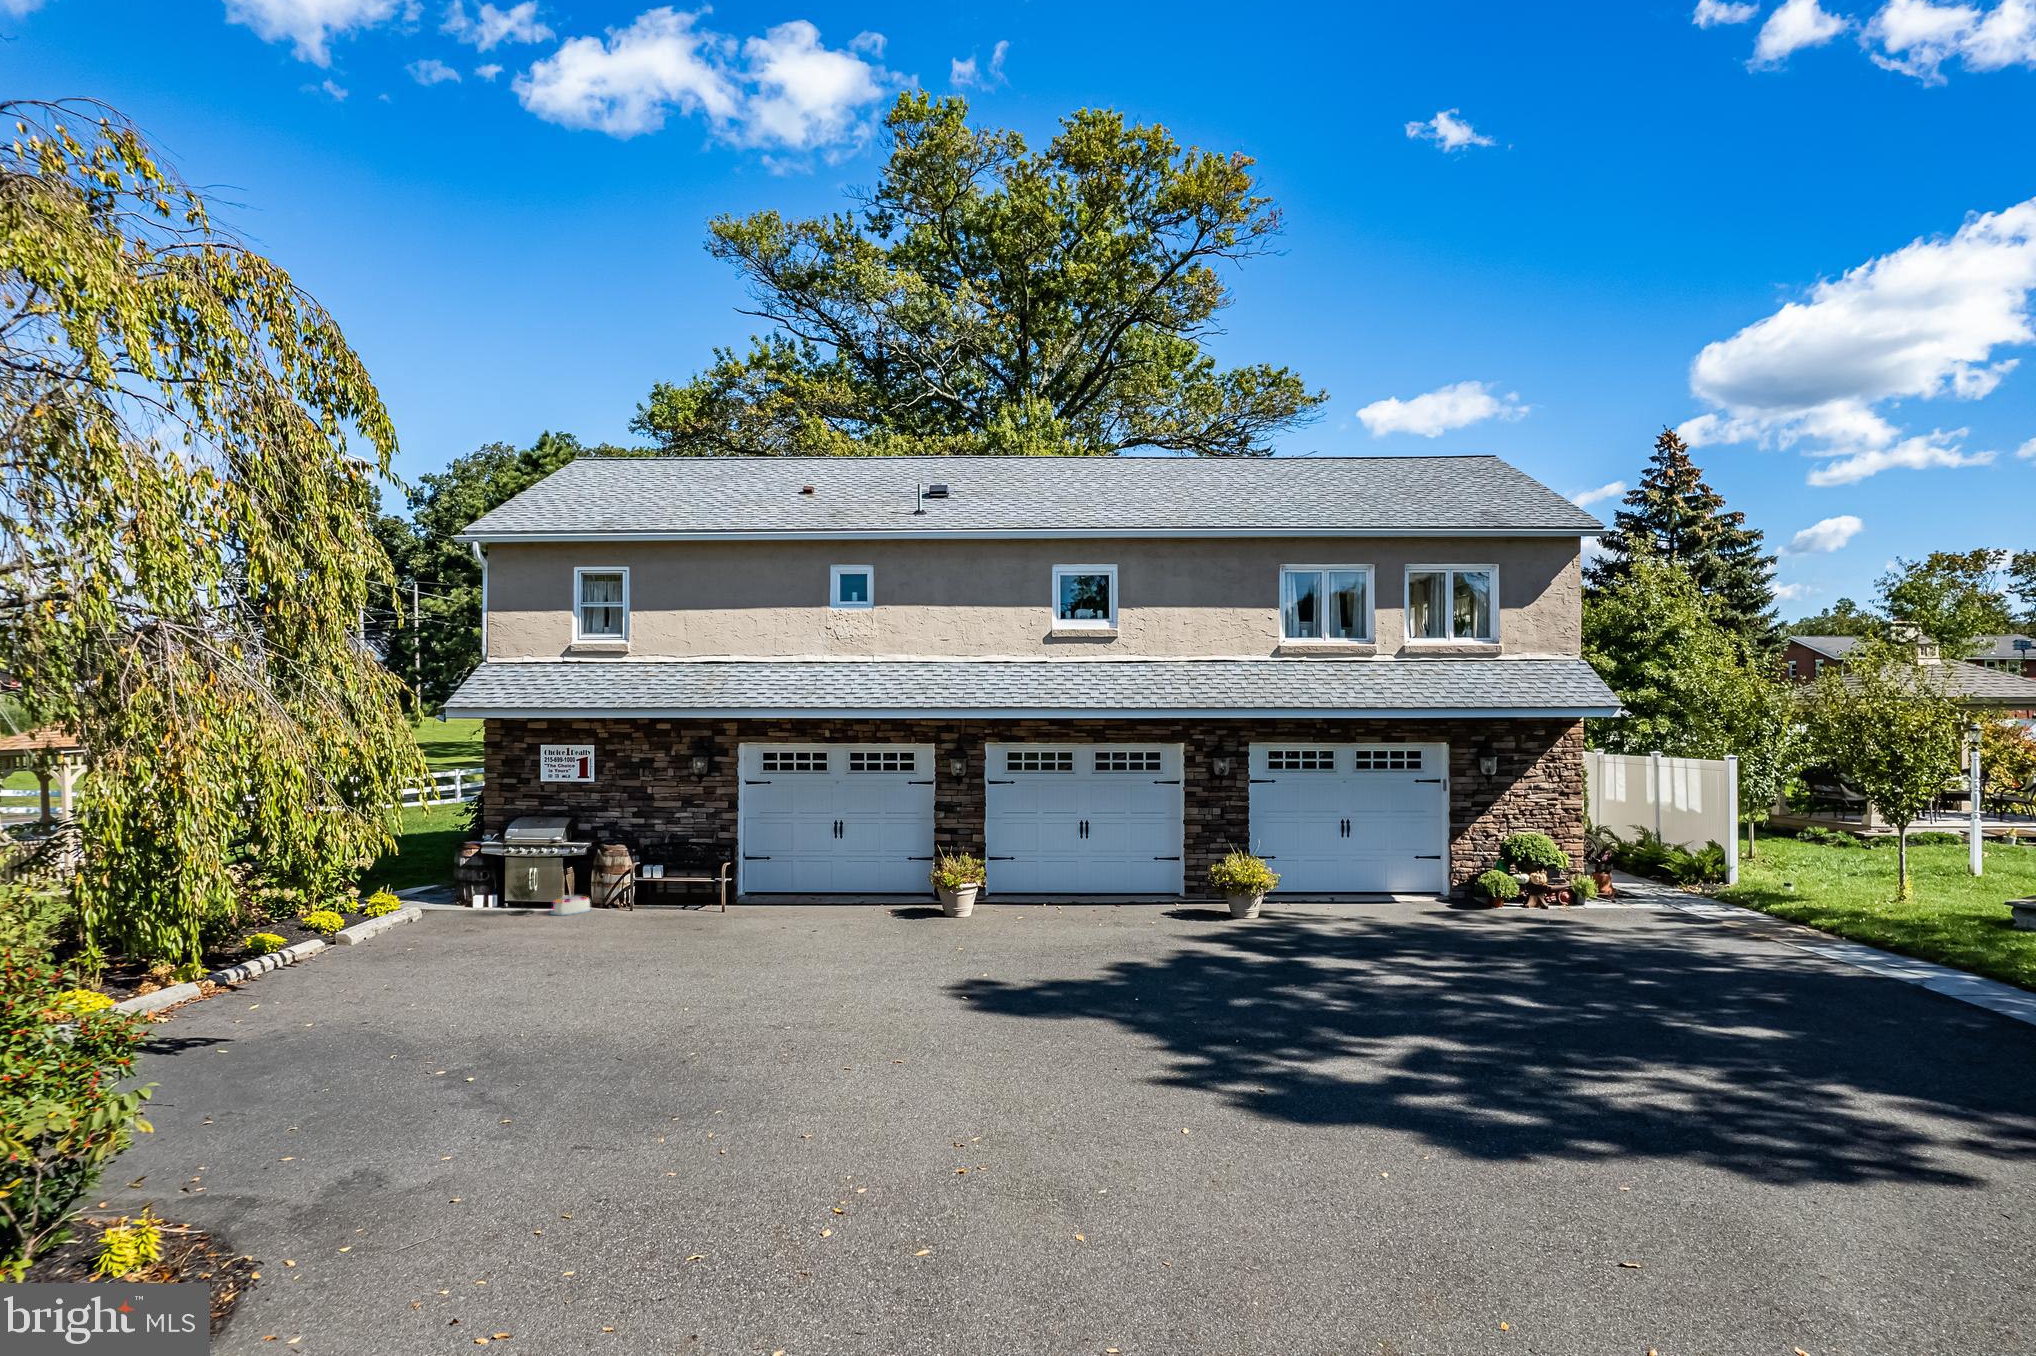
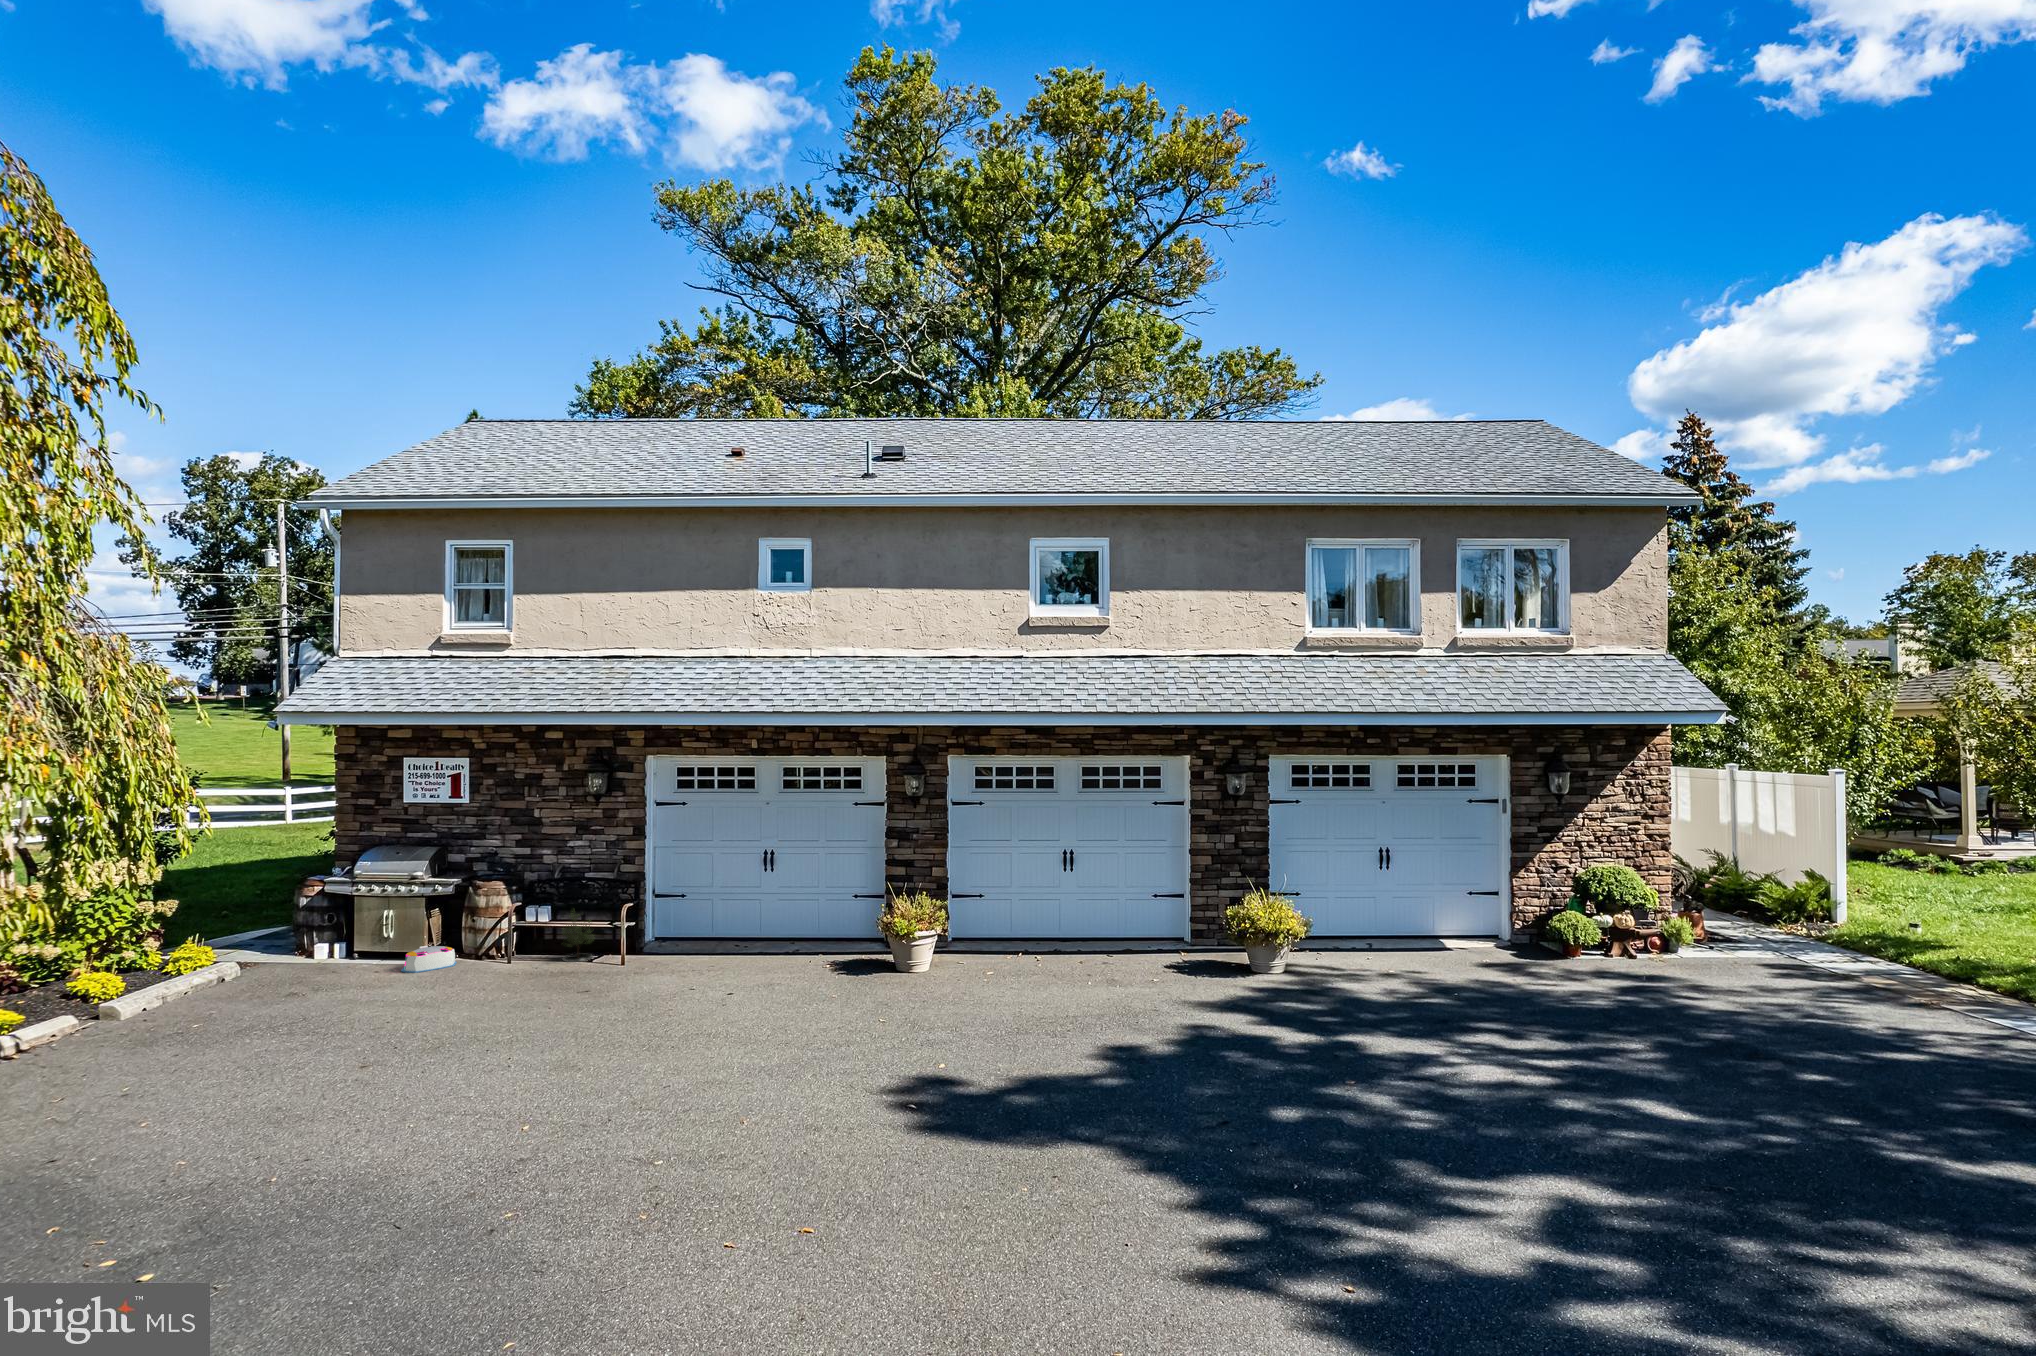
potted tree: present [509,873,535,915] -> present [563,909,593,962]

